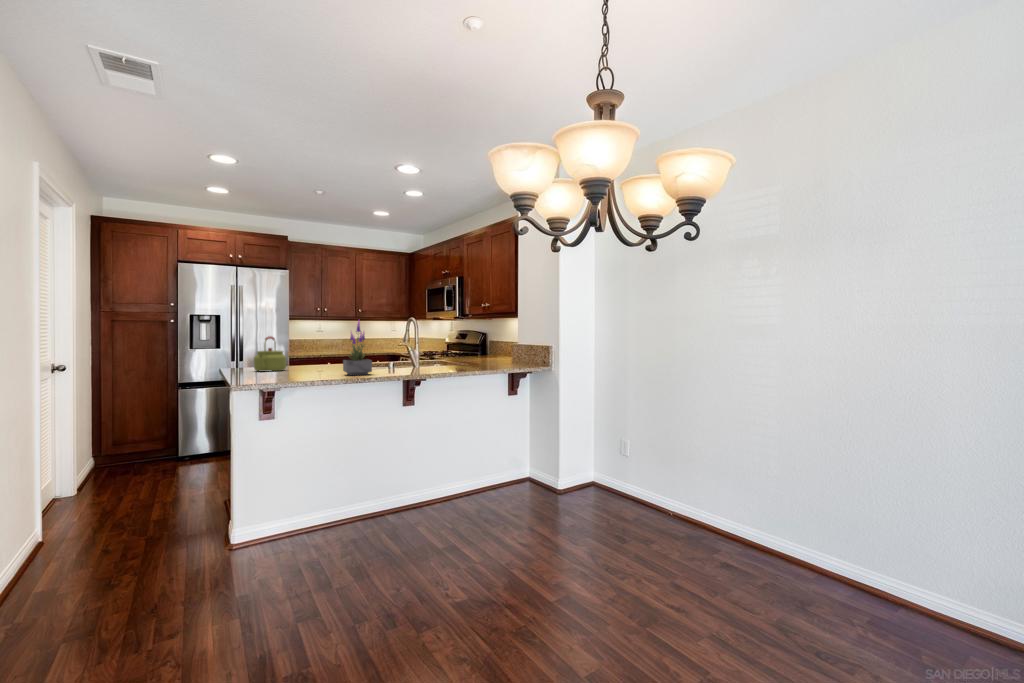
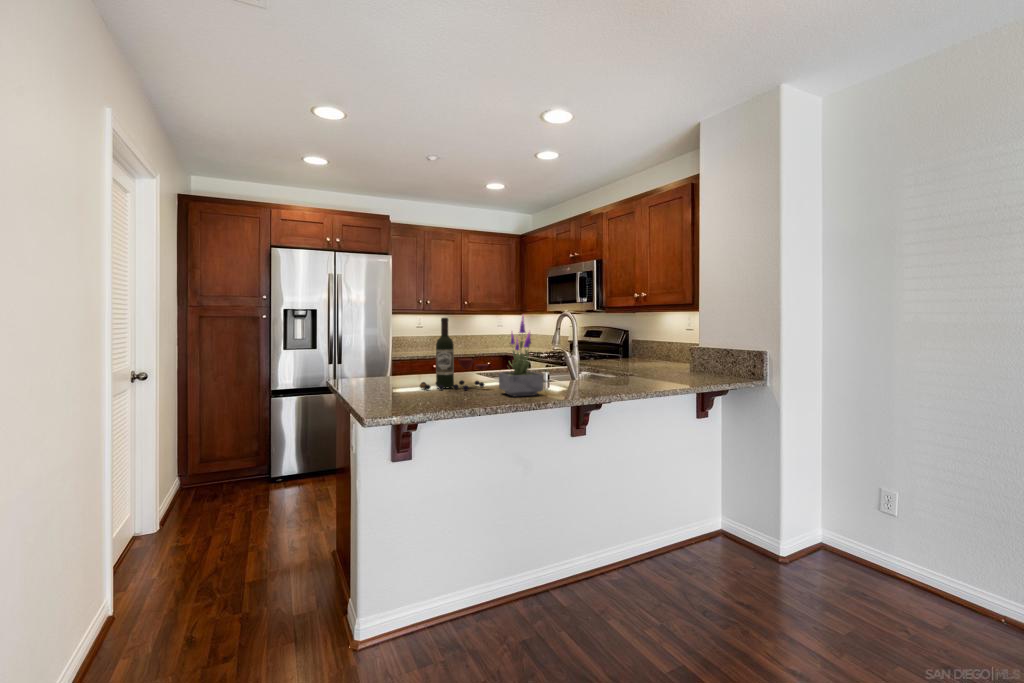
wine bottle: none [289,321,342,374] -> present [420,318,489,390]
kettle: present [254,336,286,371] -> none [369,337,408,383]

